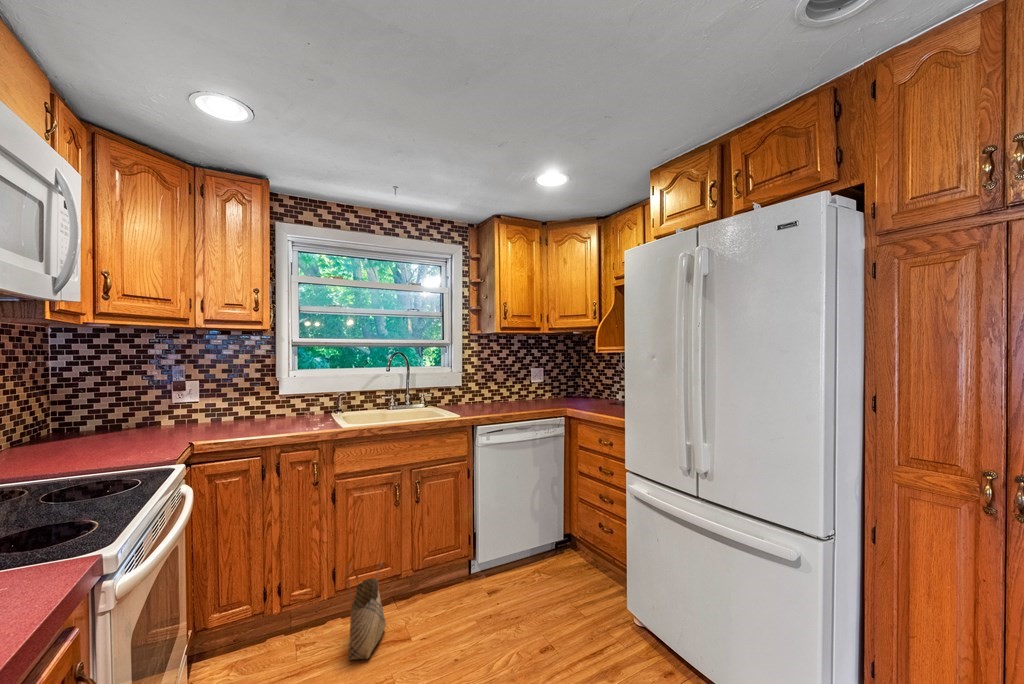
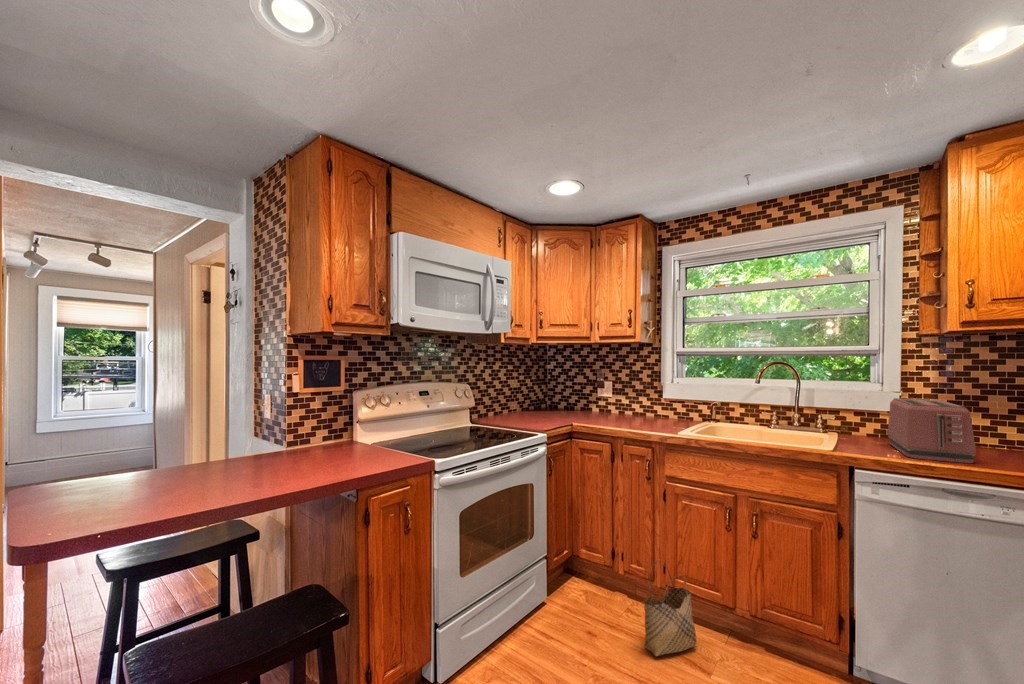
toaster: none [468,375,521,412] -> present [888,398,976,463]

